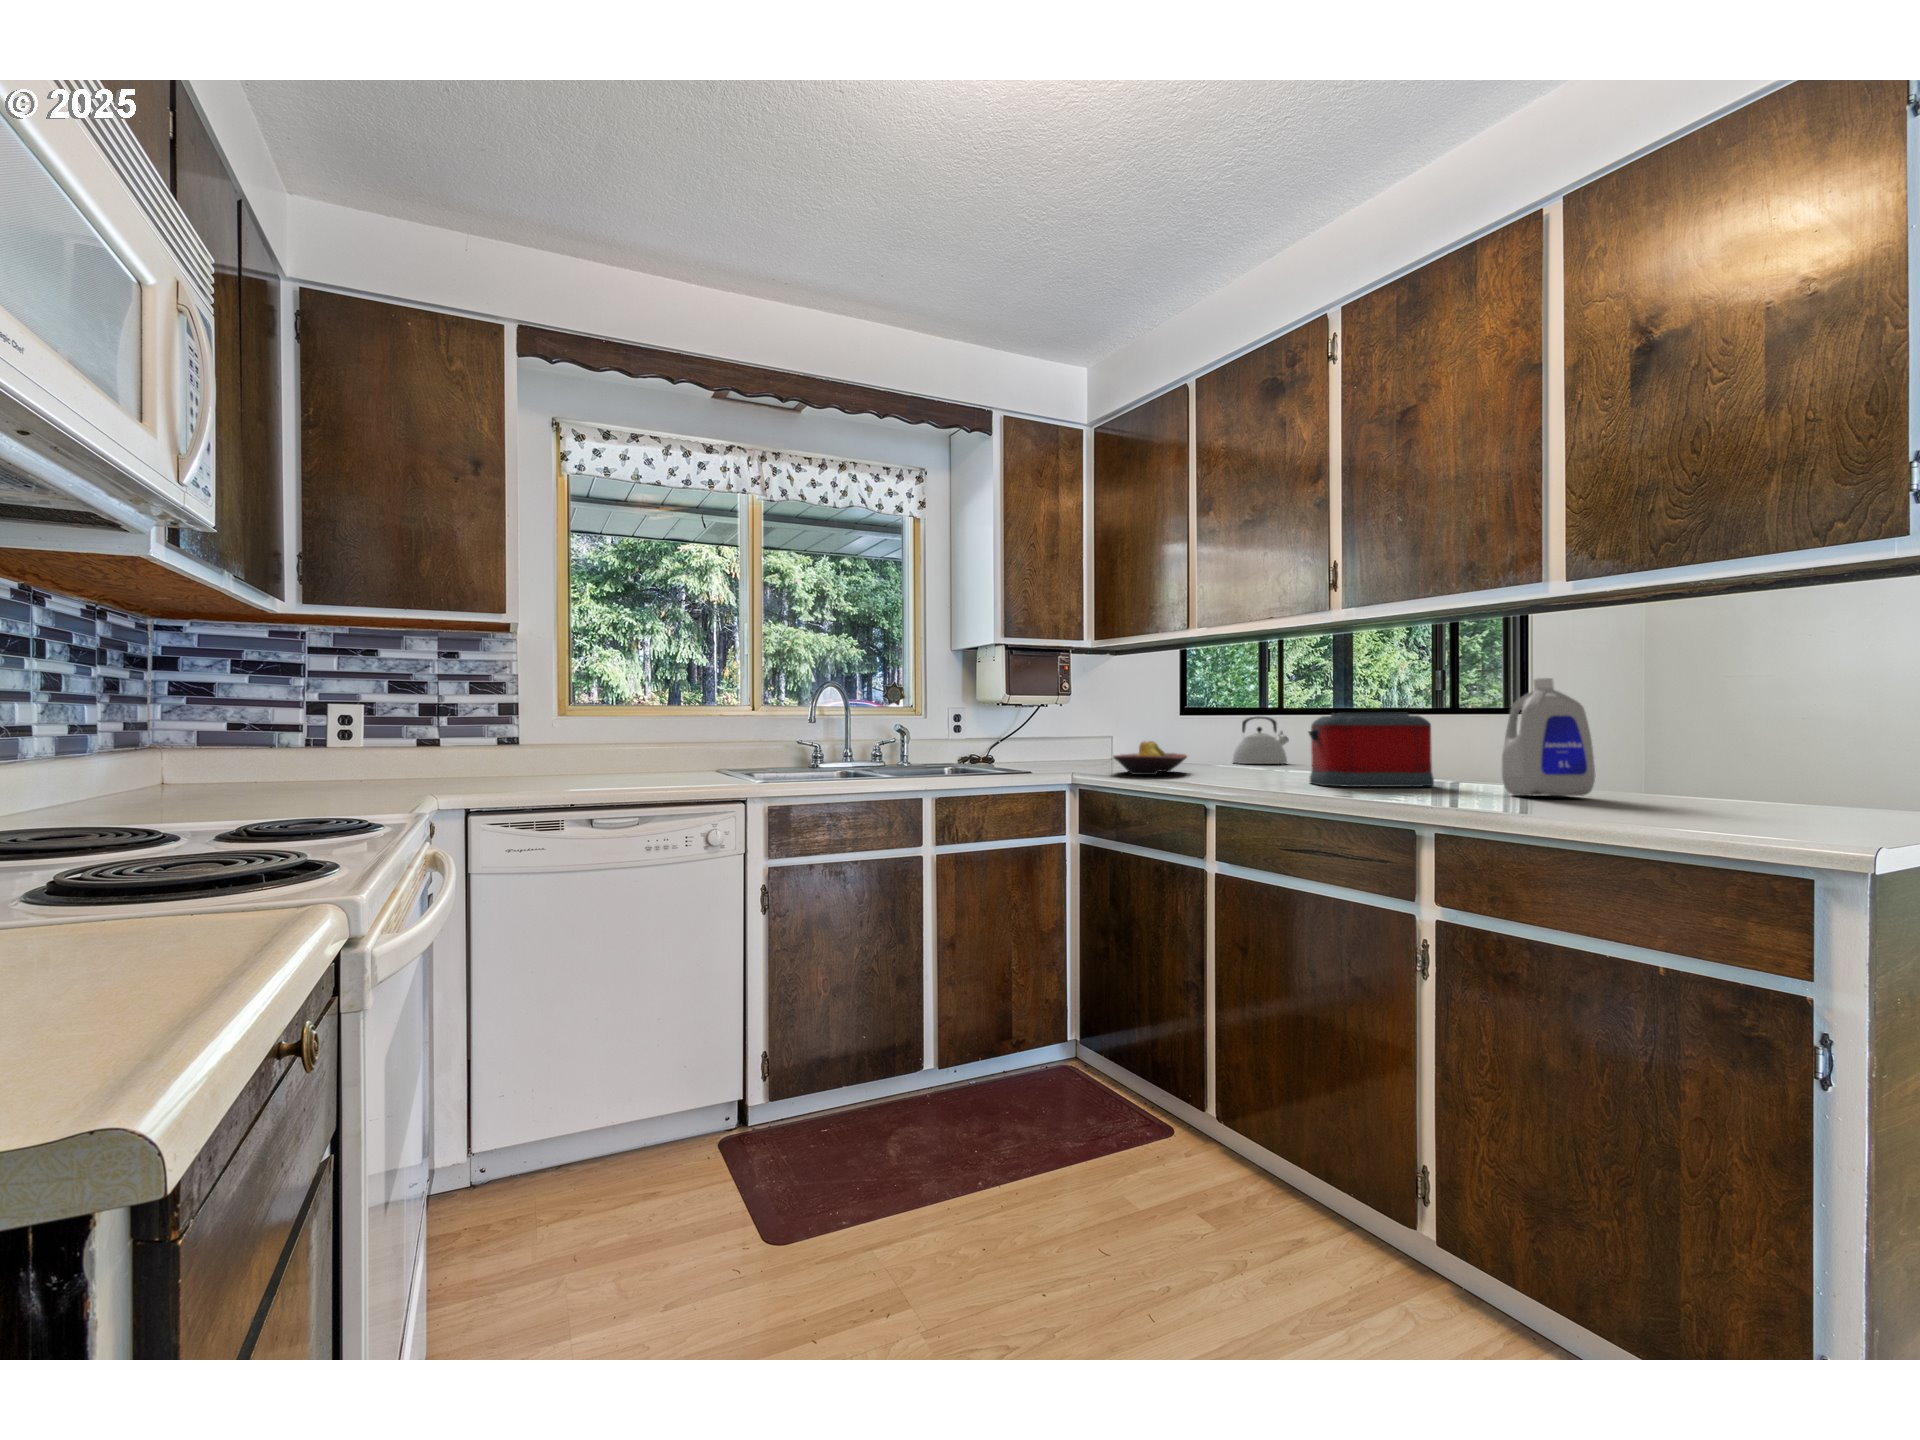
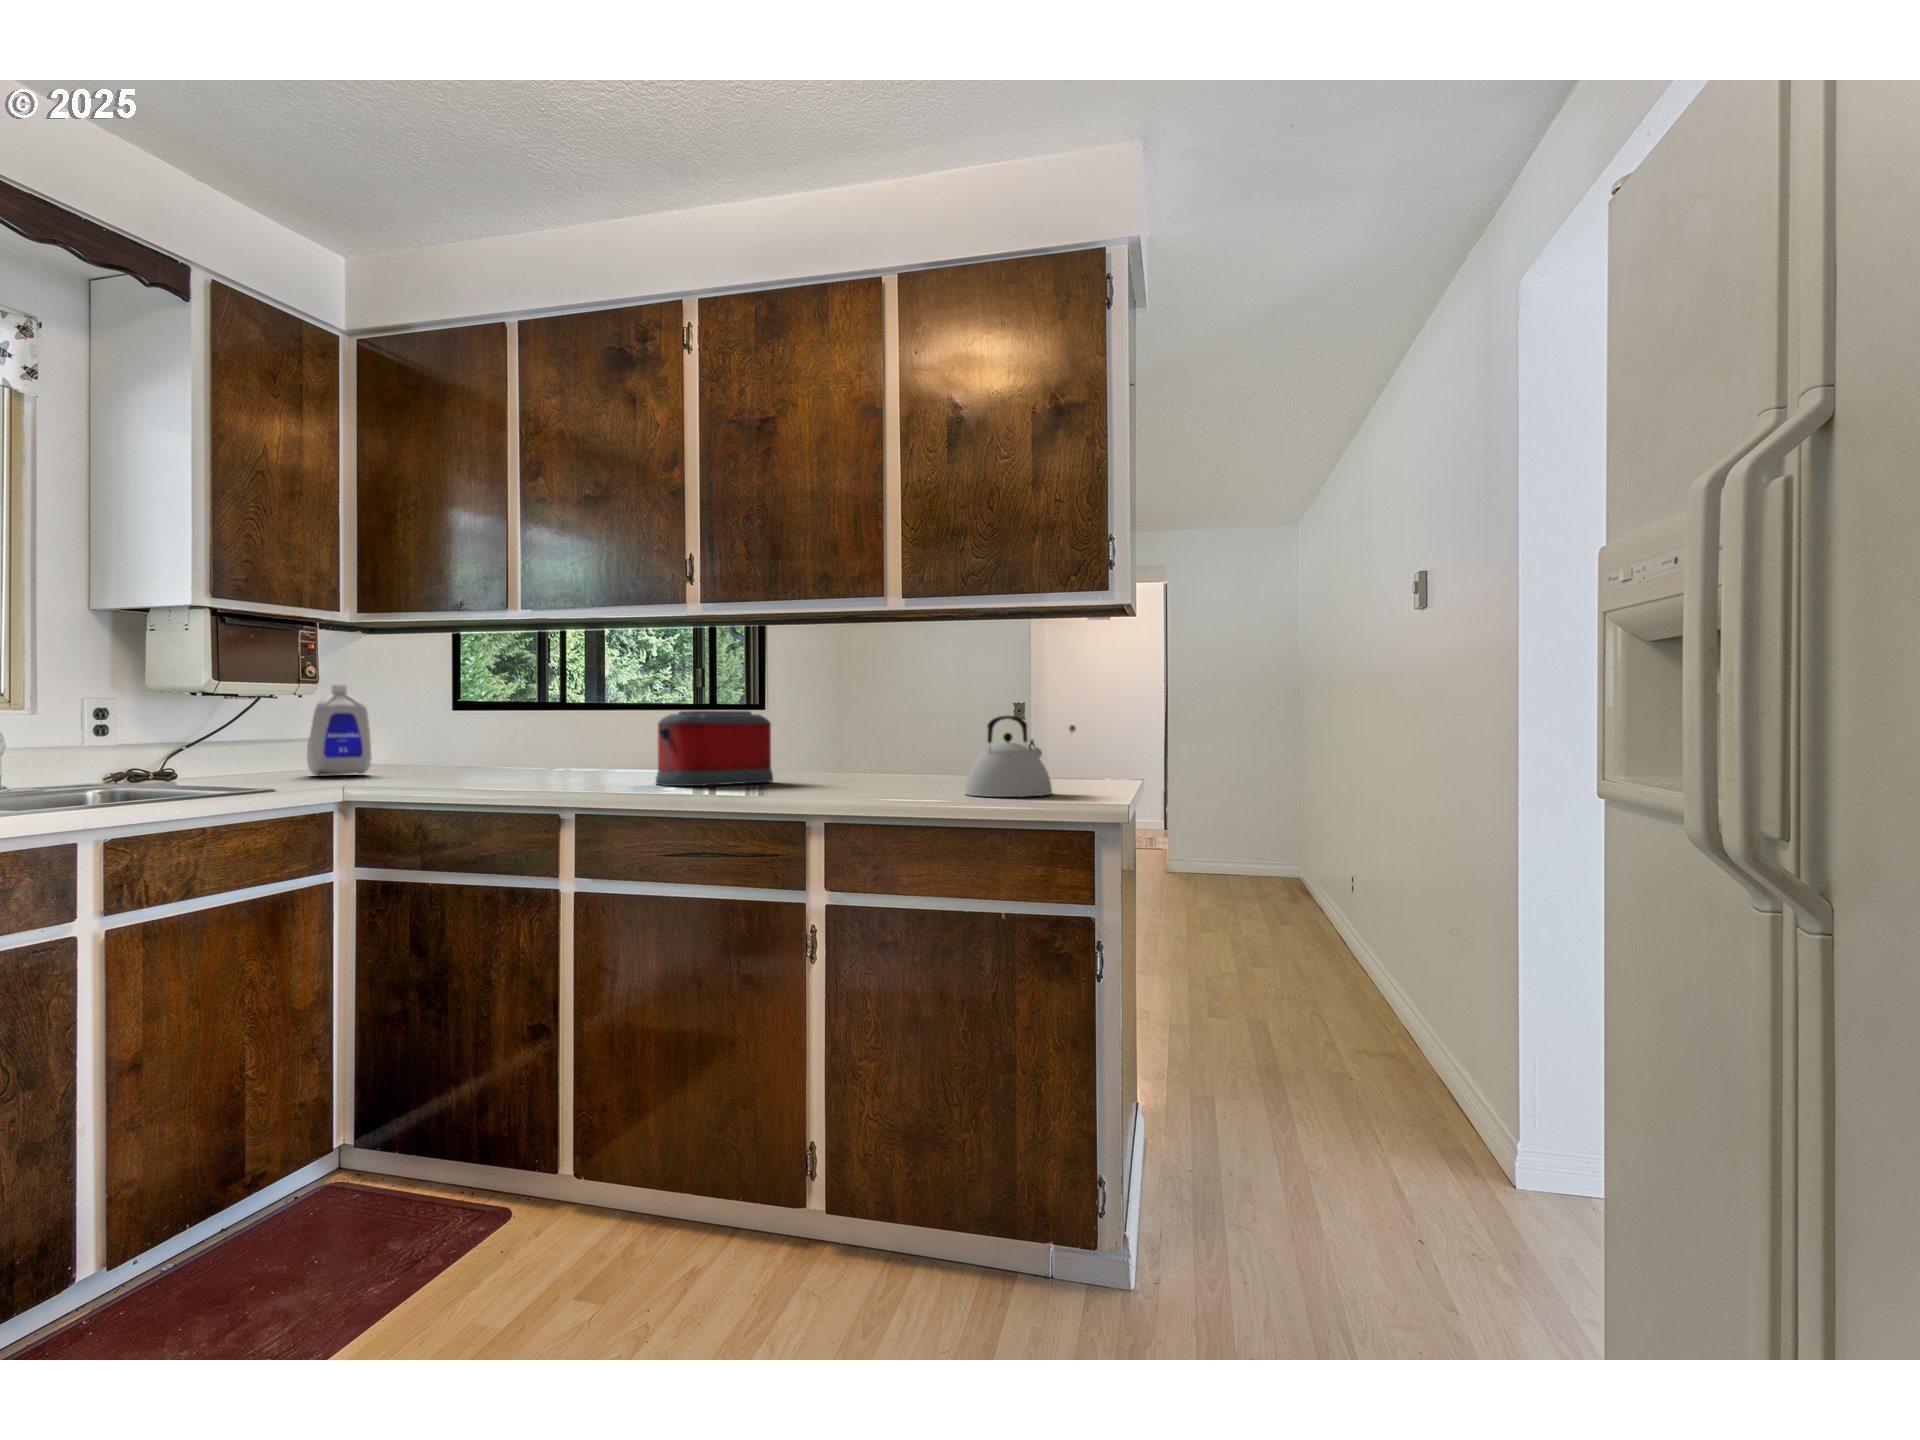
bottle: present [1502,678,1595,796] -> present [307,684,371,775]
kettle: present [1233,717,1289,764] -> present [965,716,1052,797]
fruit bowl: present [1113,741,1187,775] -> none [401,744,499,785]

